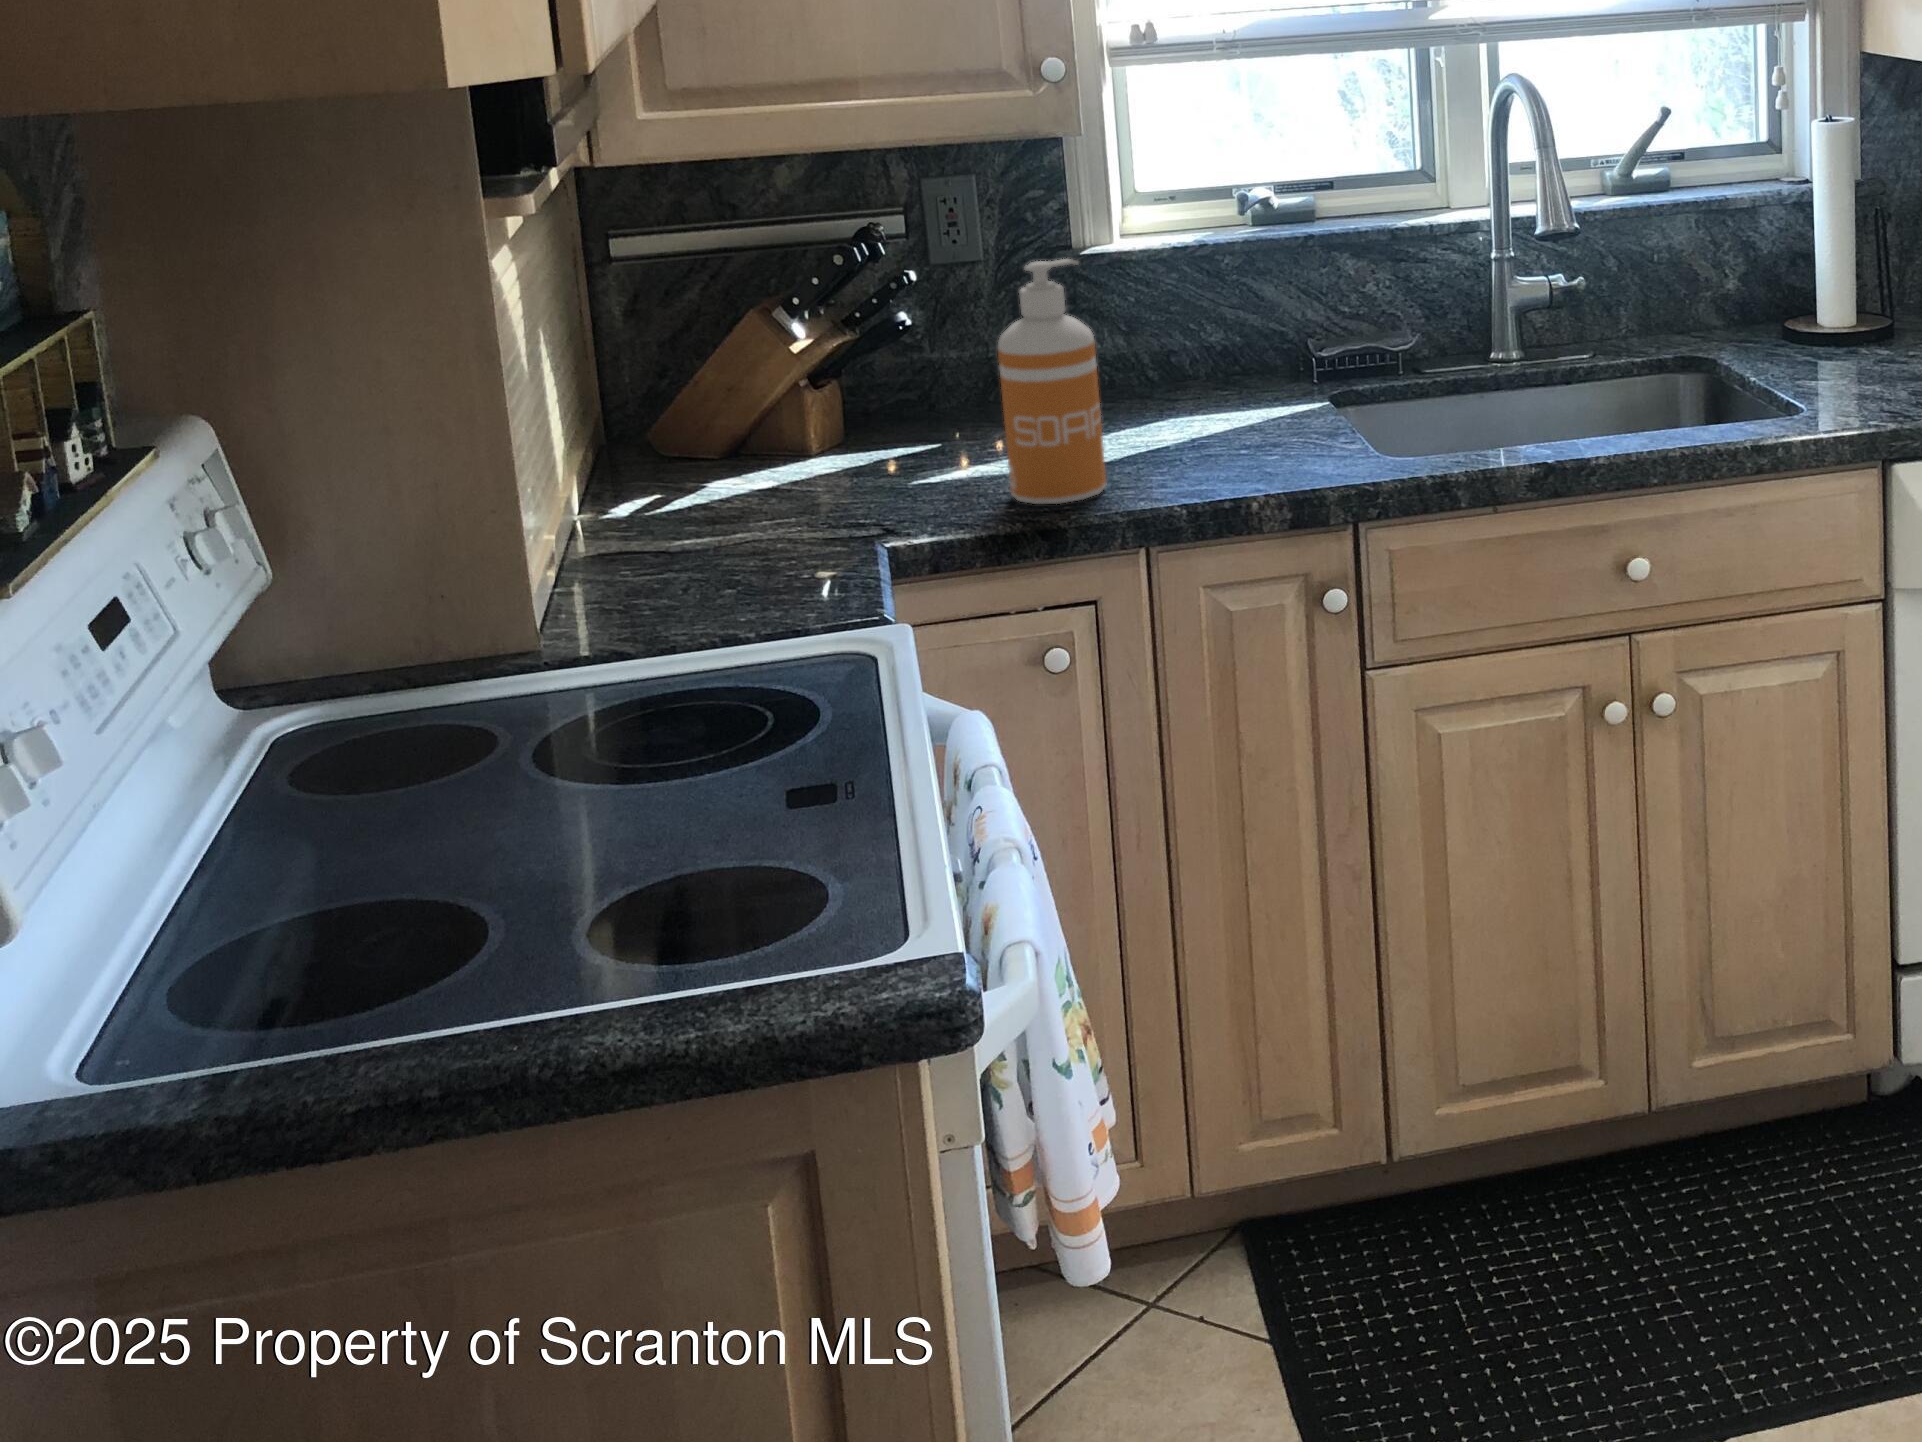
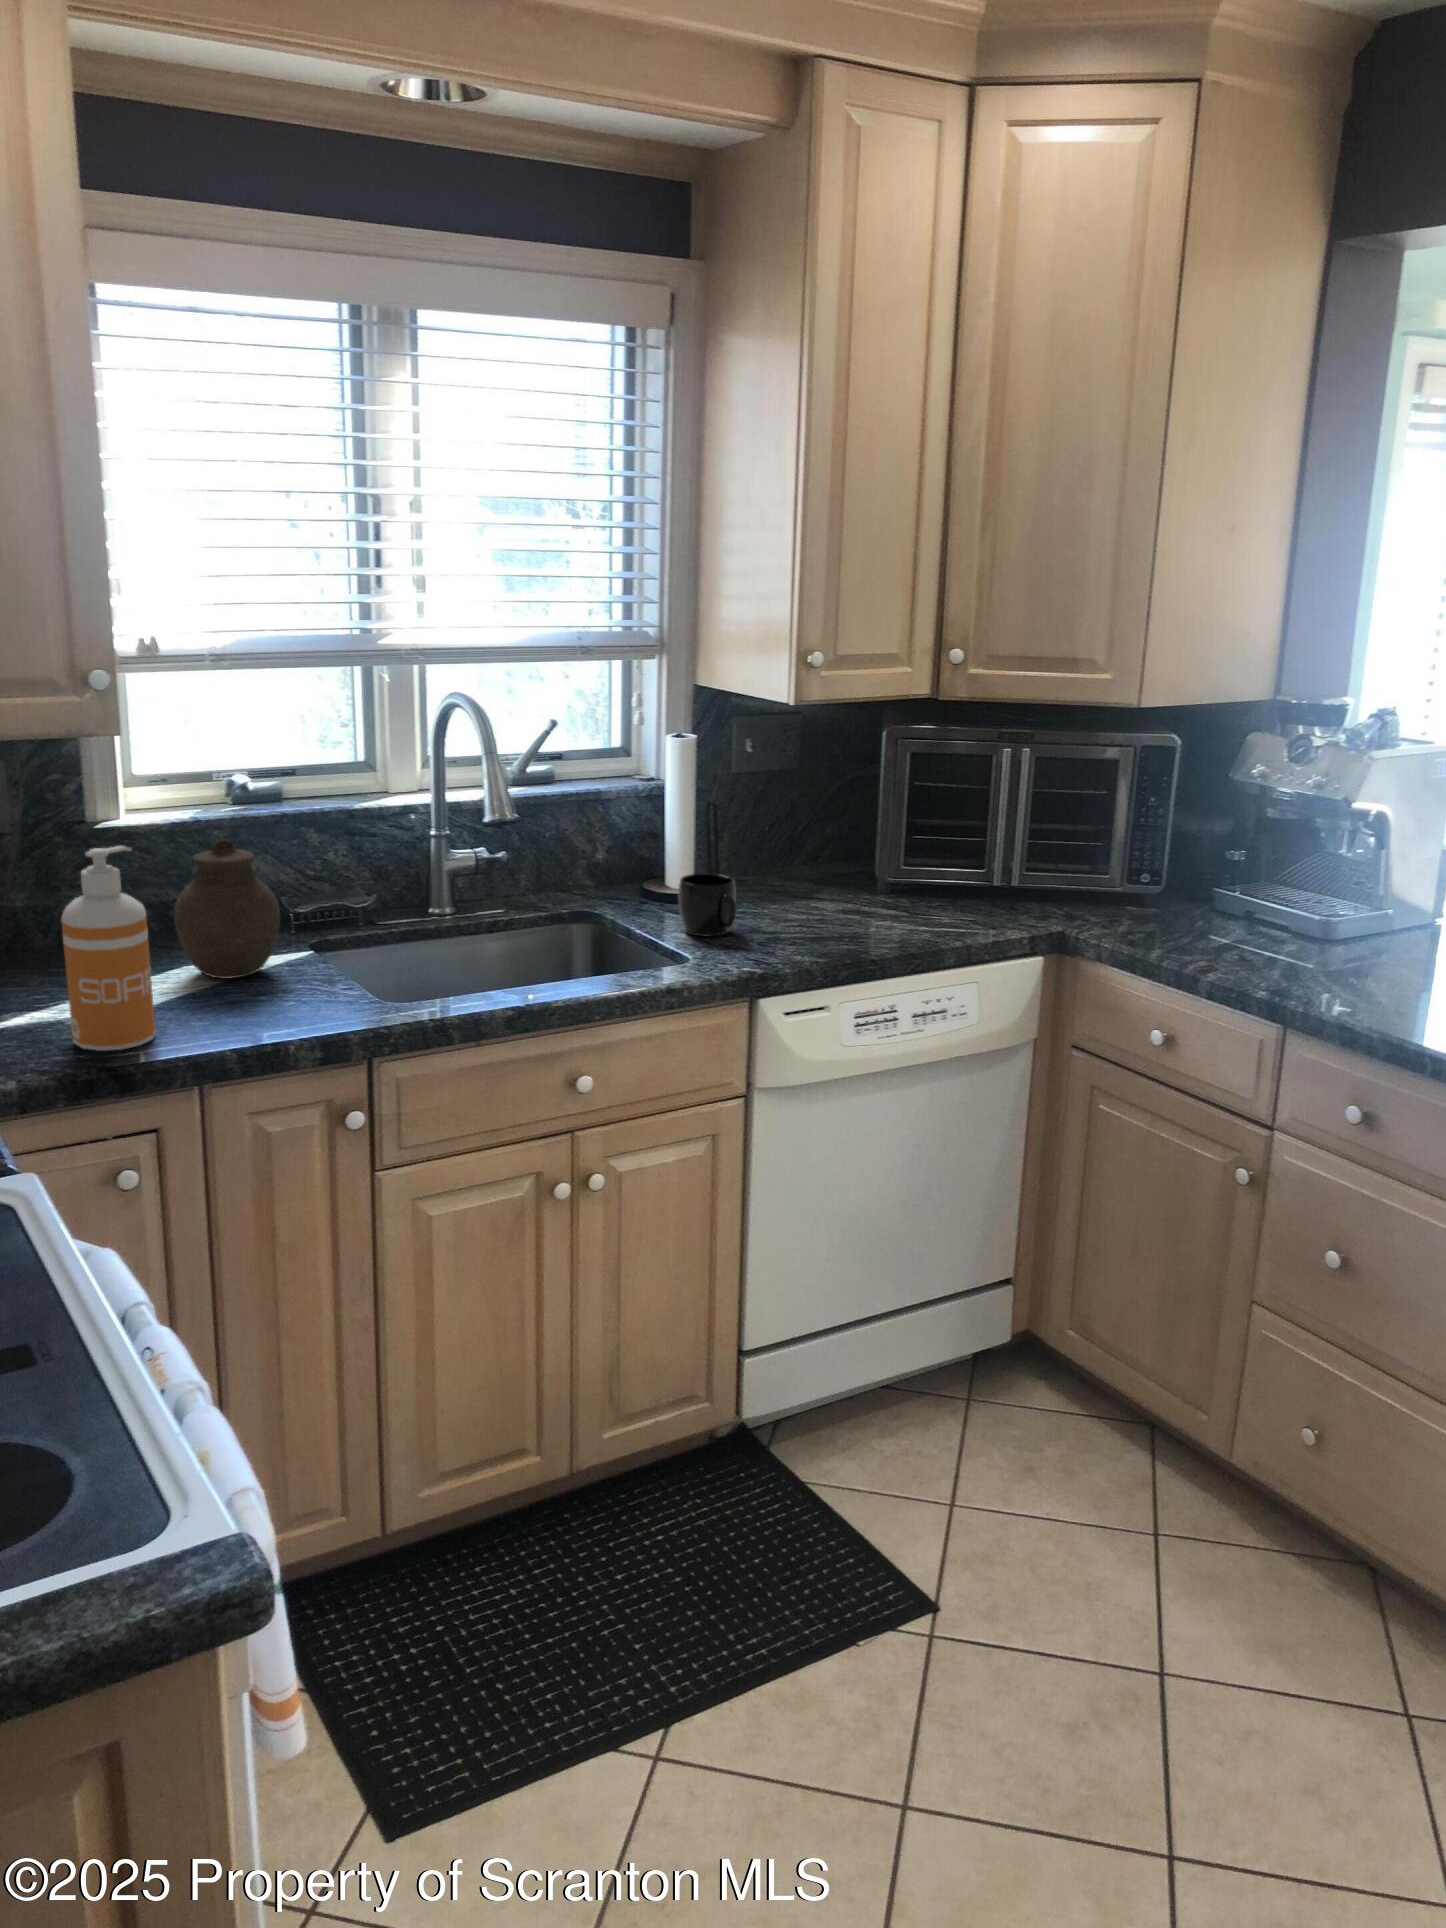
jar: none [1155,258,1280,431] -> present [174,839,280,979]
mug: none [1807,301,1885,384] -> present [678,873,736,936]

